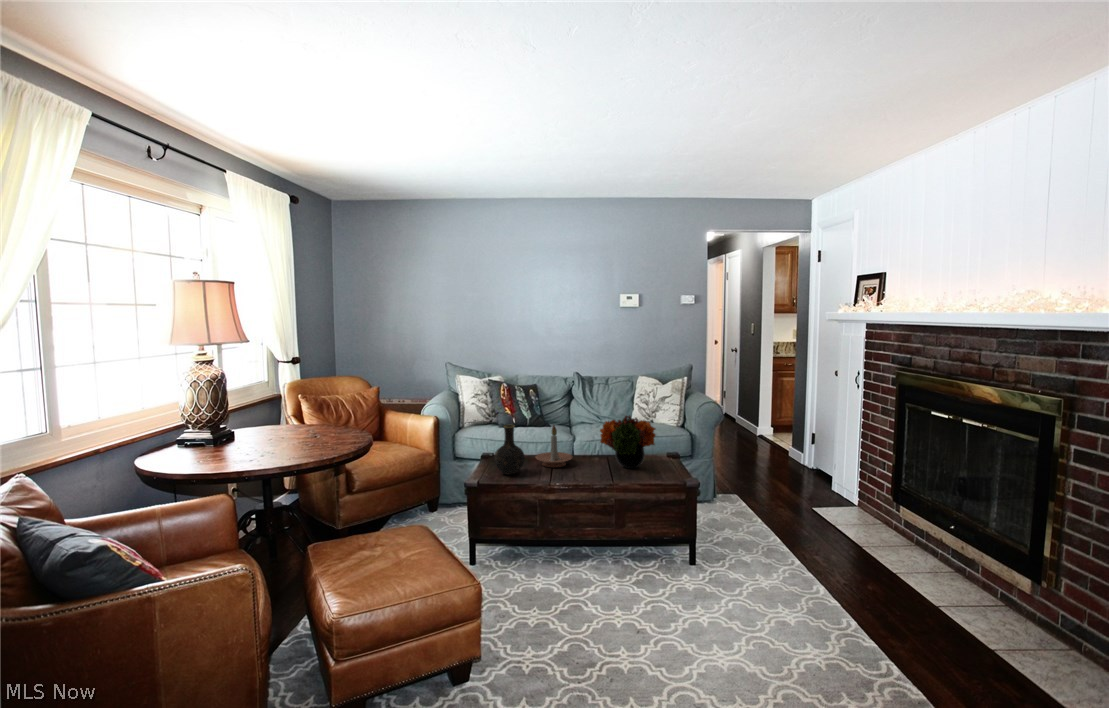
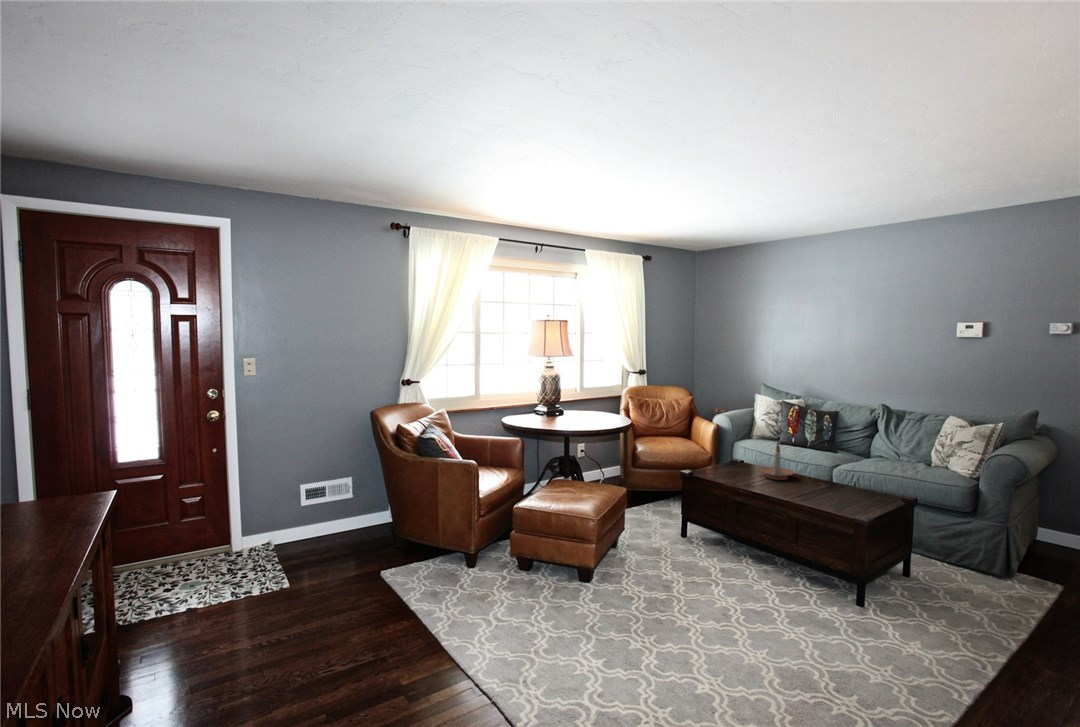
flower arrangement: present [600,416,656,468] -> none [808,445,867,494]
vase: present [494,425,525,475] -> none [718,436,743,475]

